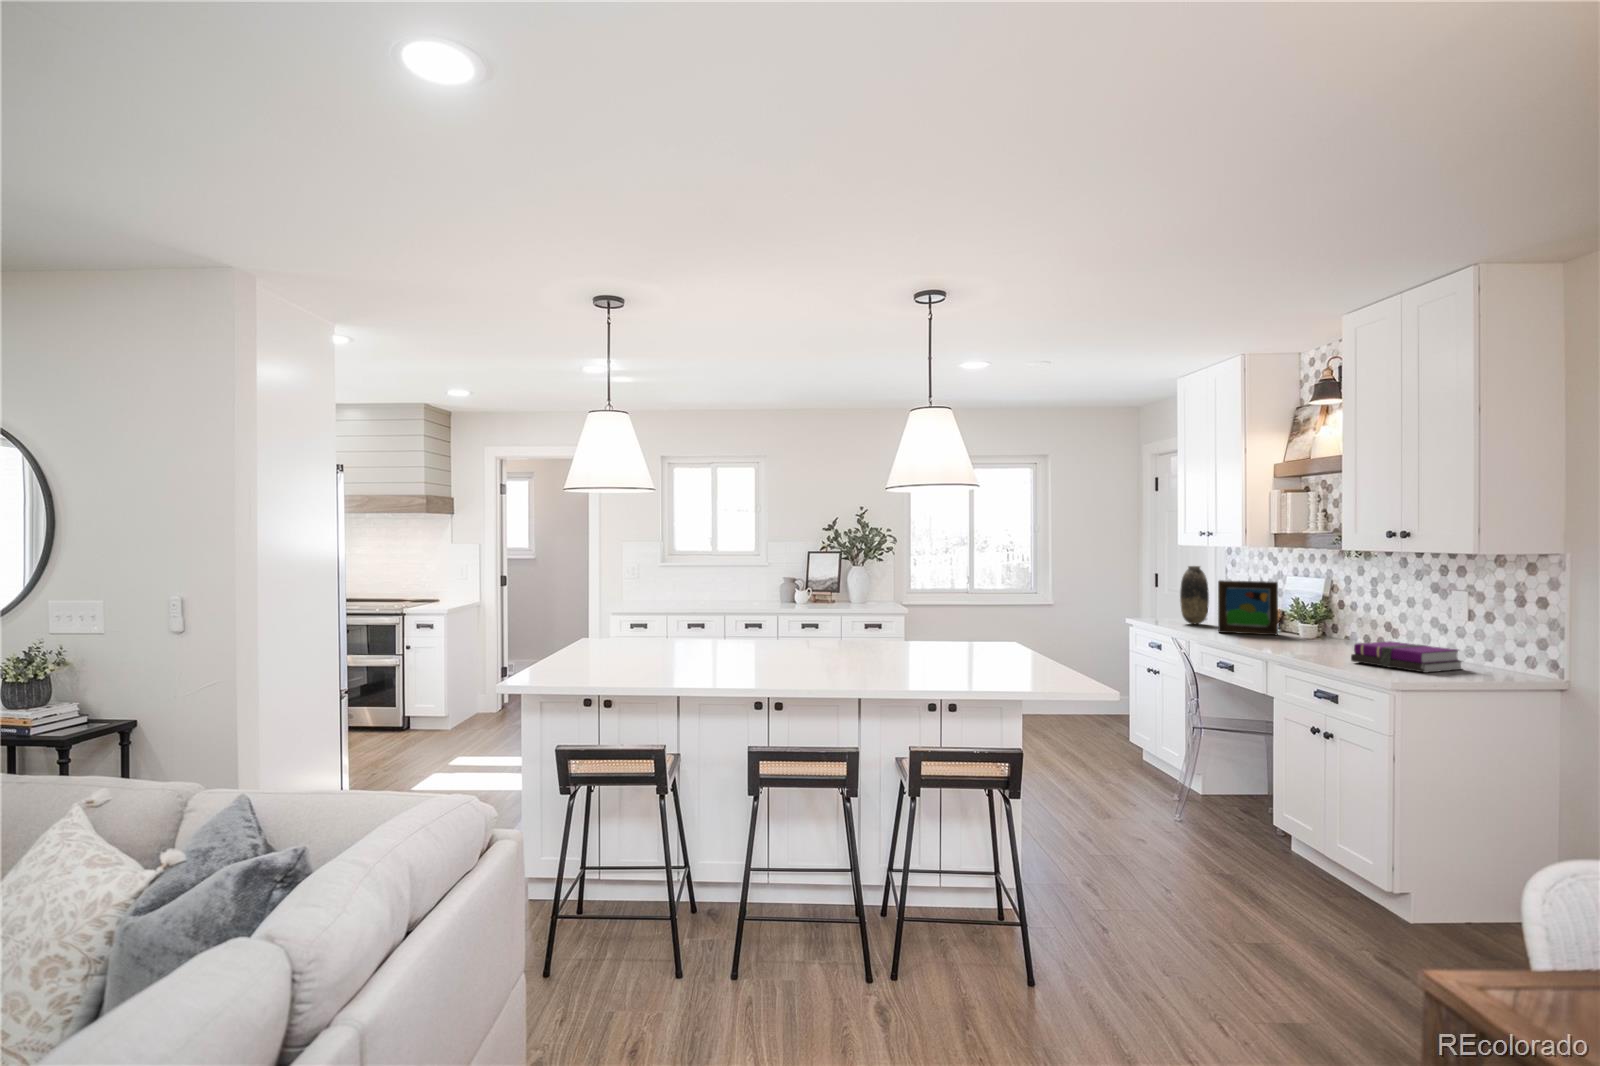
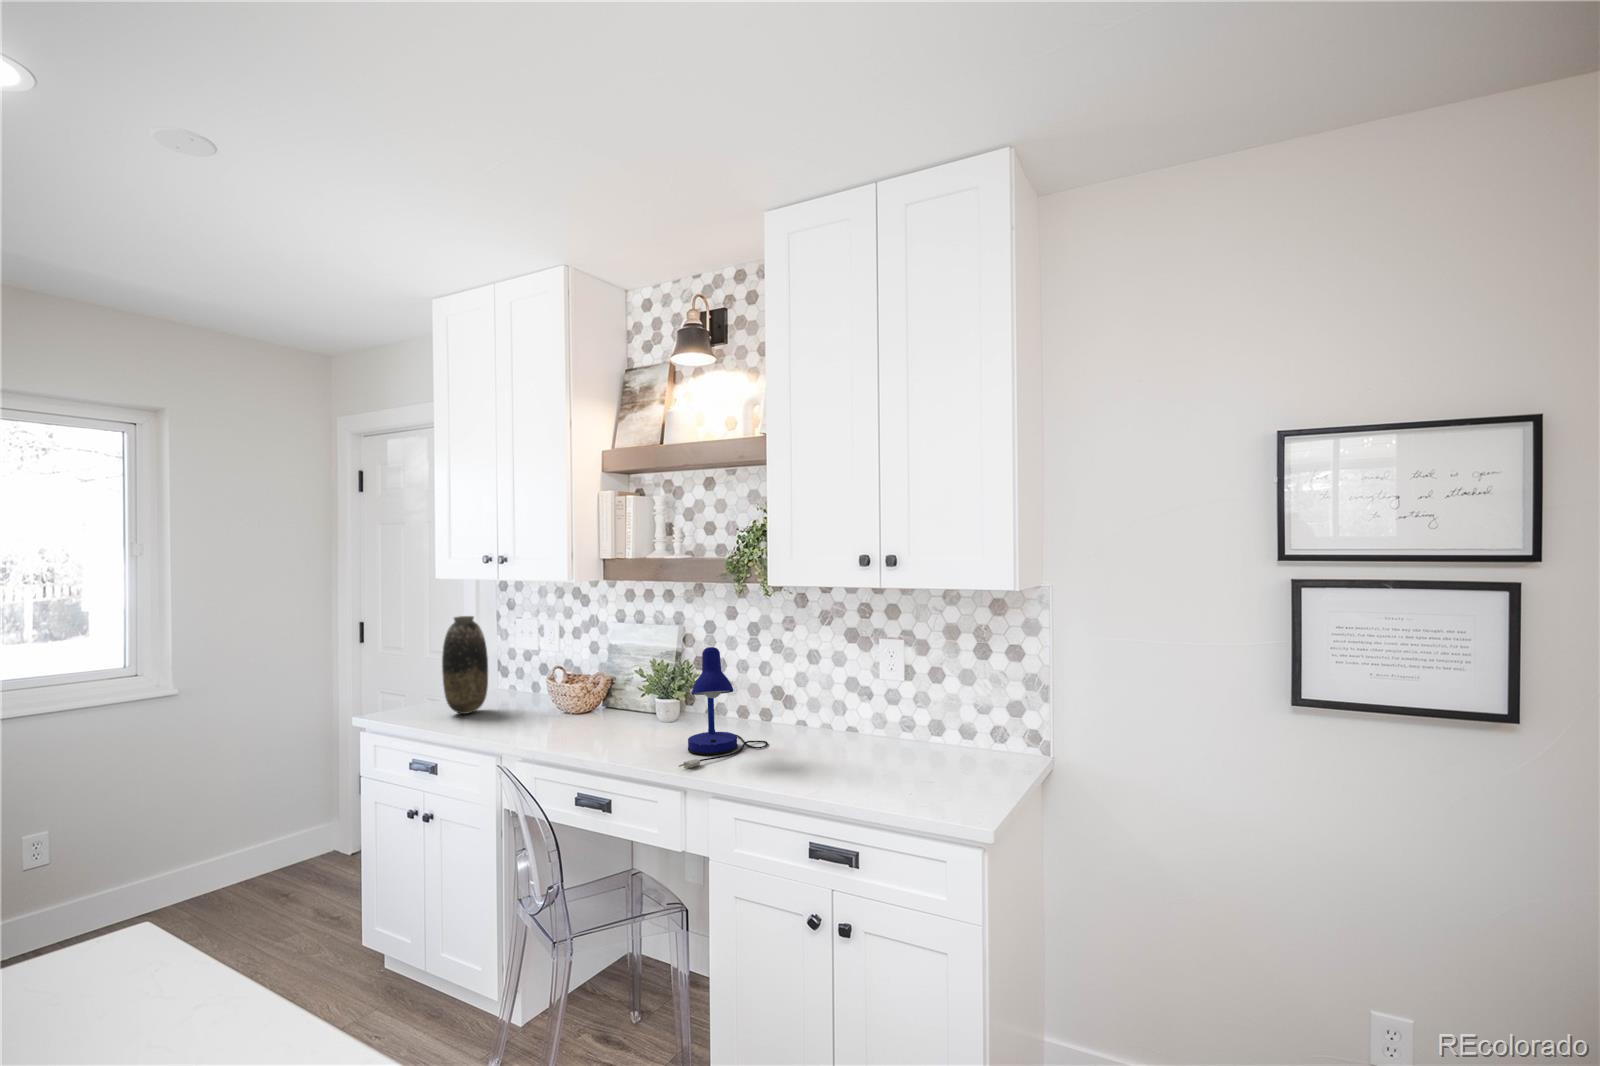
picture frame: present [1218,580,1278,635] -> none [522,636,613,732]
desk lamp: none [1282,584,1360,653] -> present [679,647,768,768]
notebook: present [1351,641,1462,673] -> none [811,728,934,786]

